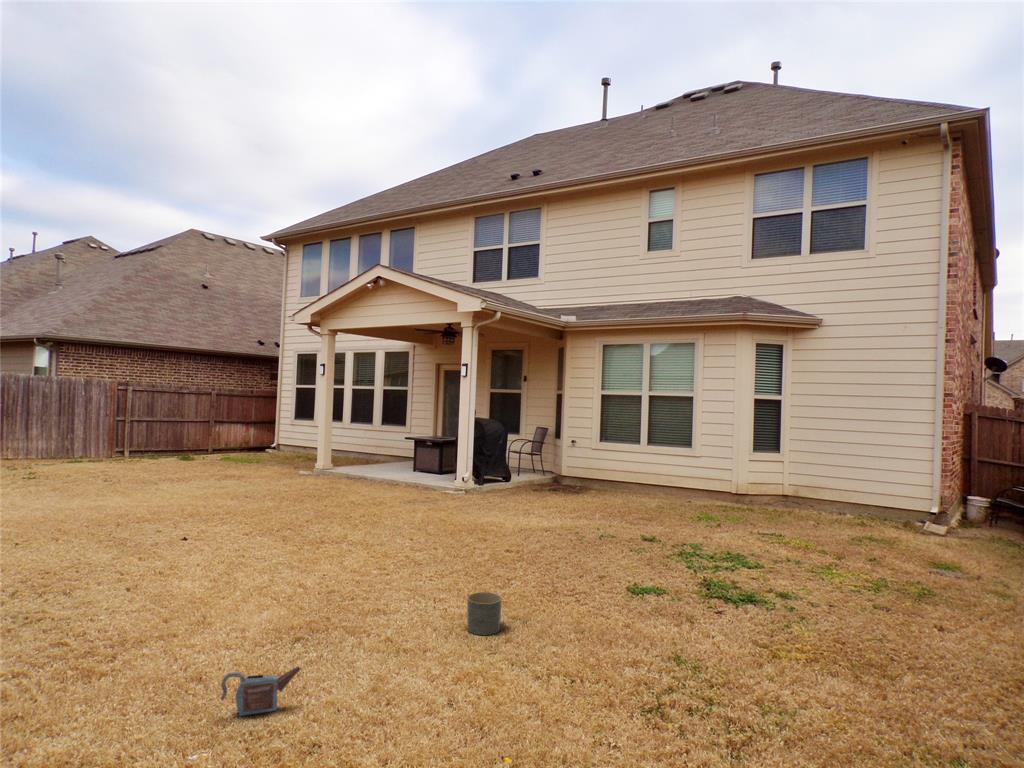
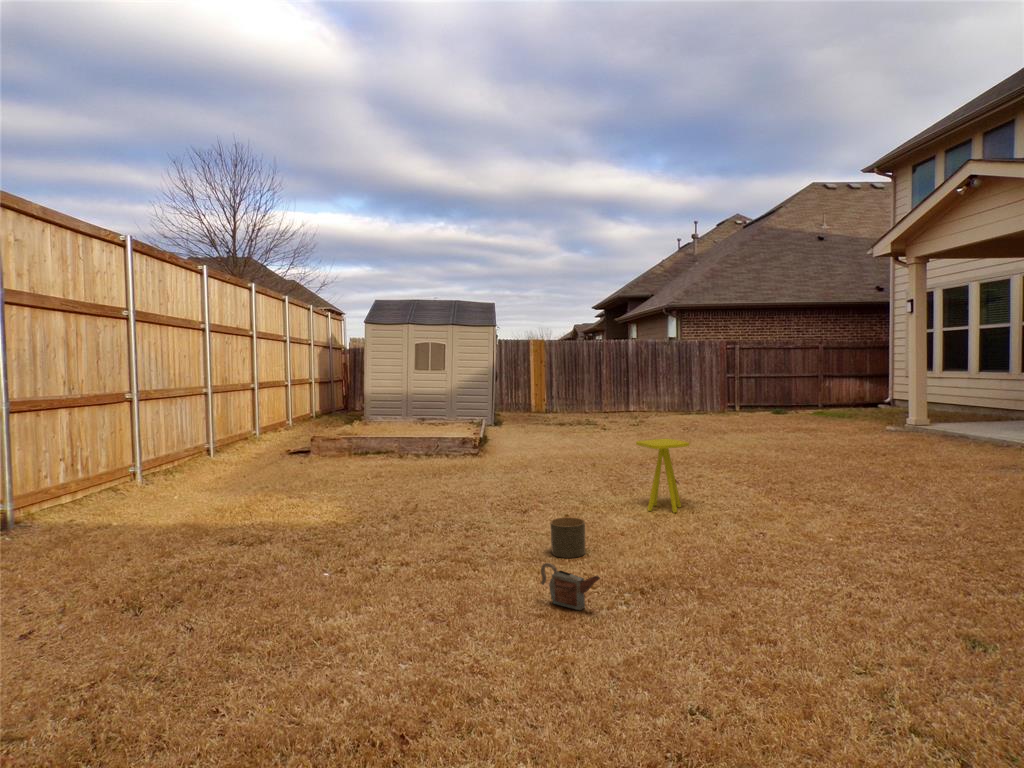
side table: none [180,507,241,588] -> present [636,439,689,513]
planter: present [467,592,502,635] -> present [550,517,585,558]

